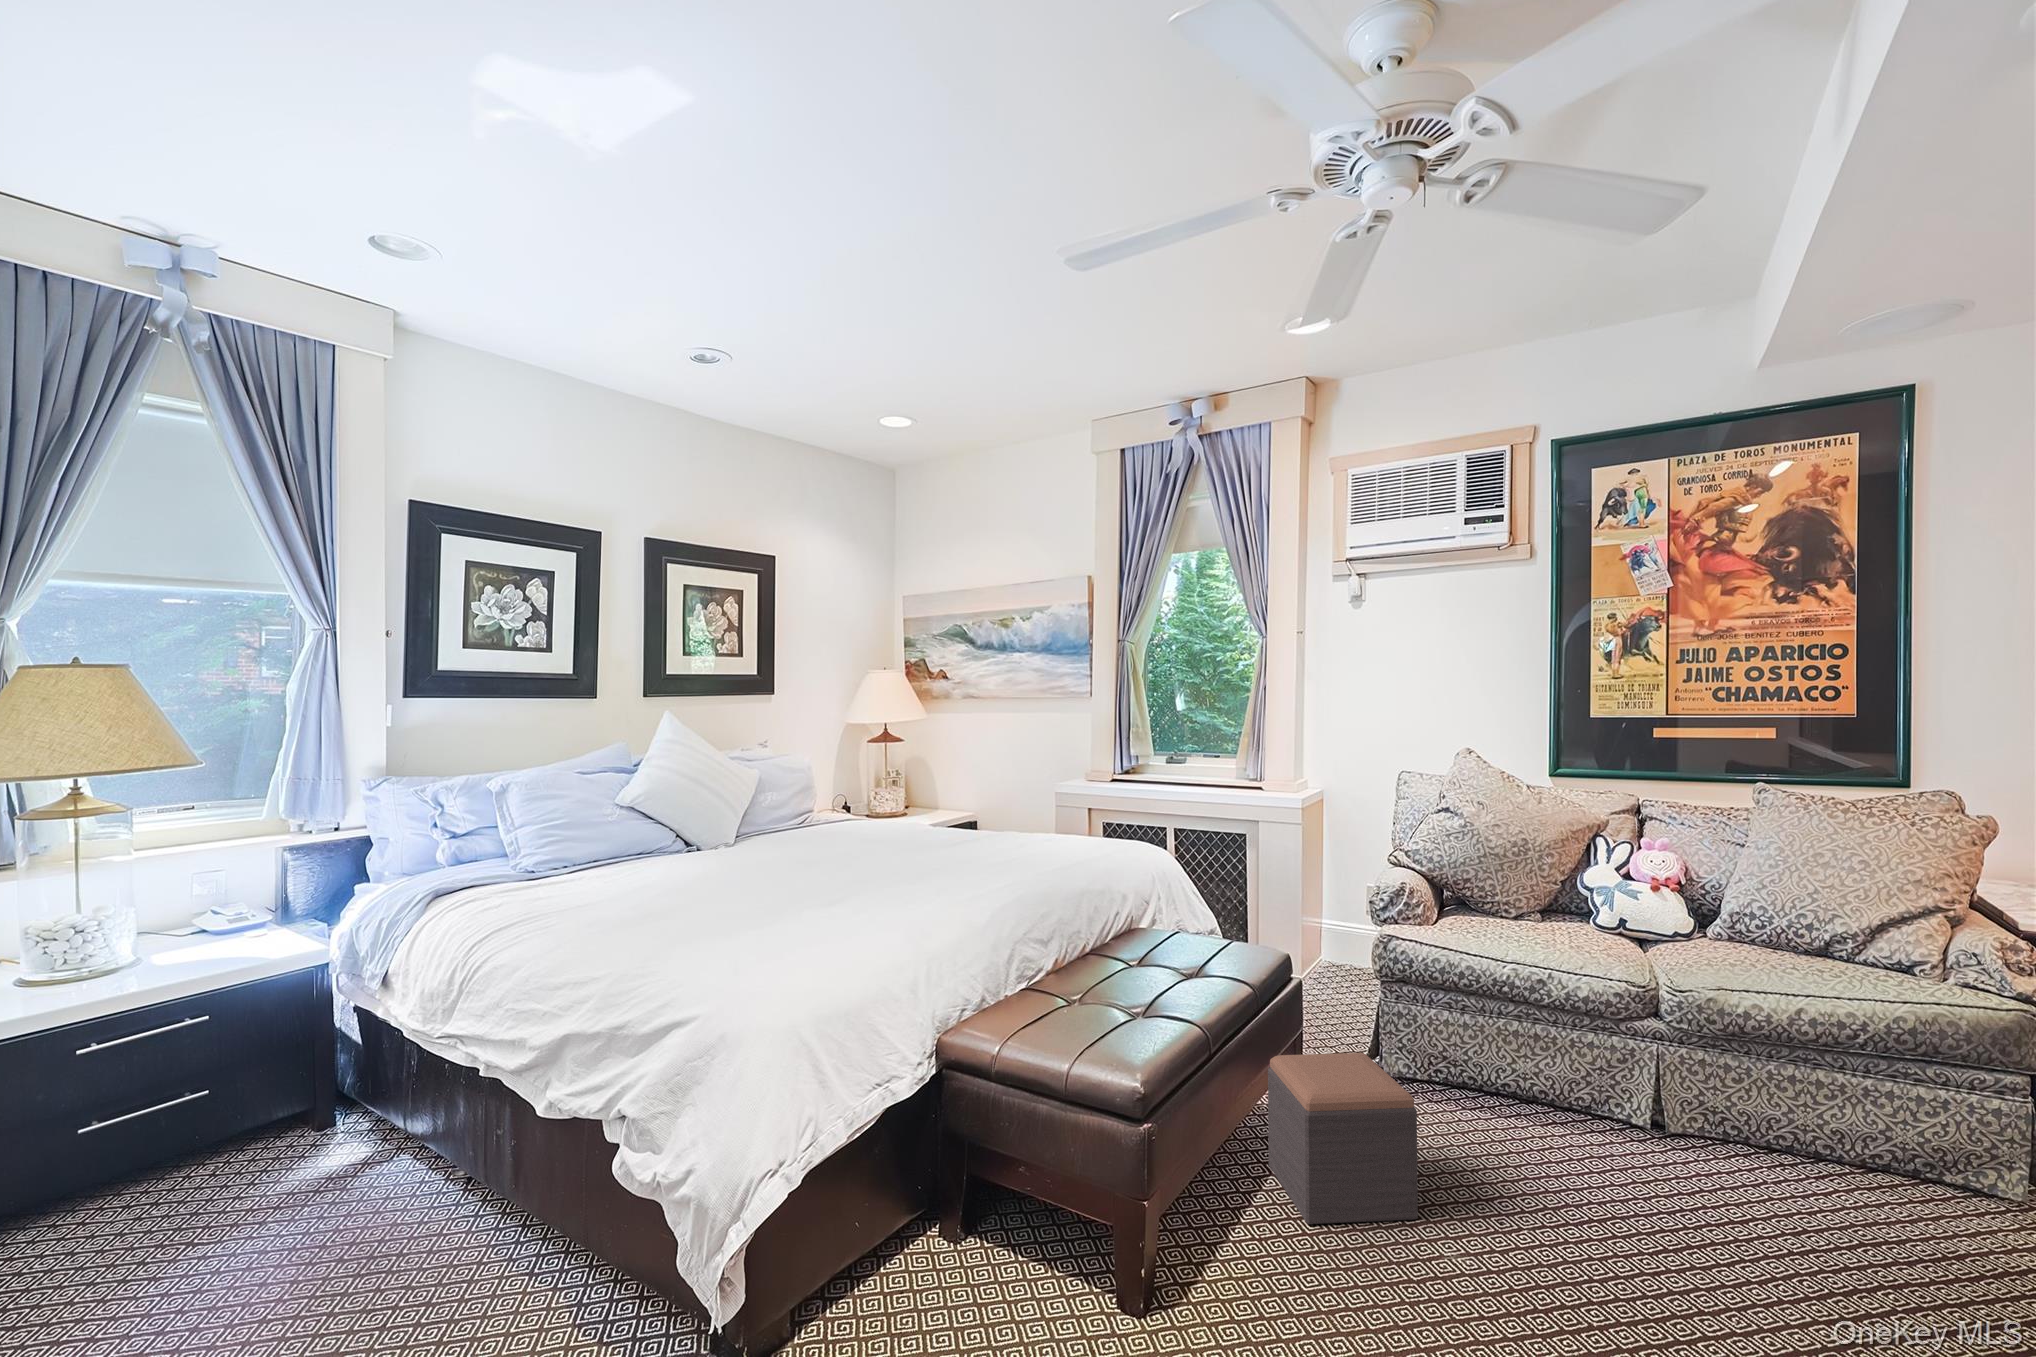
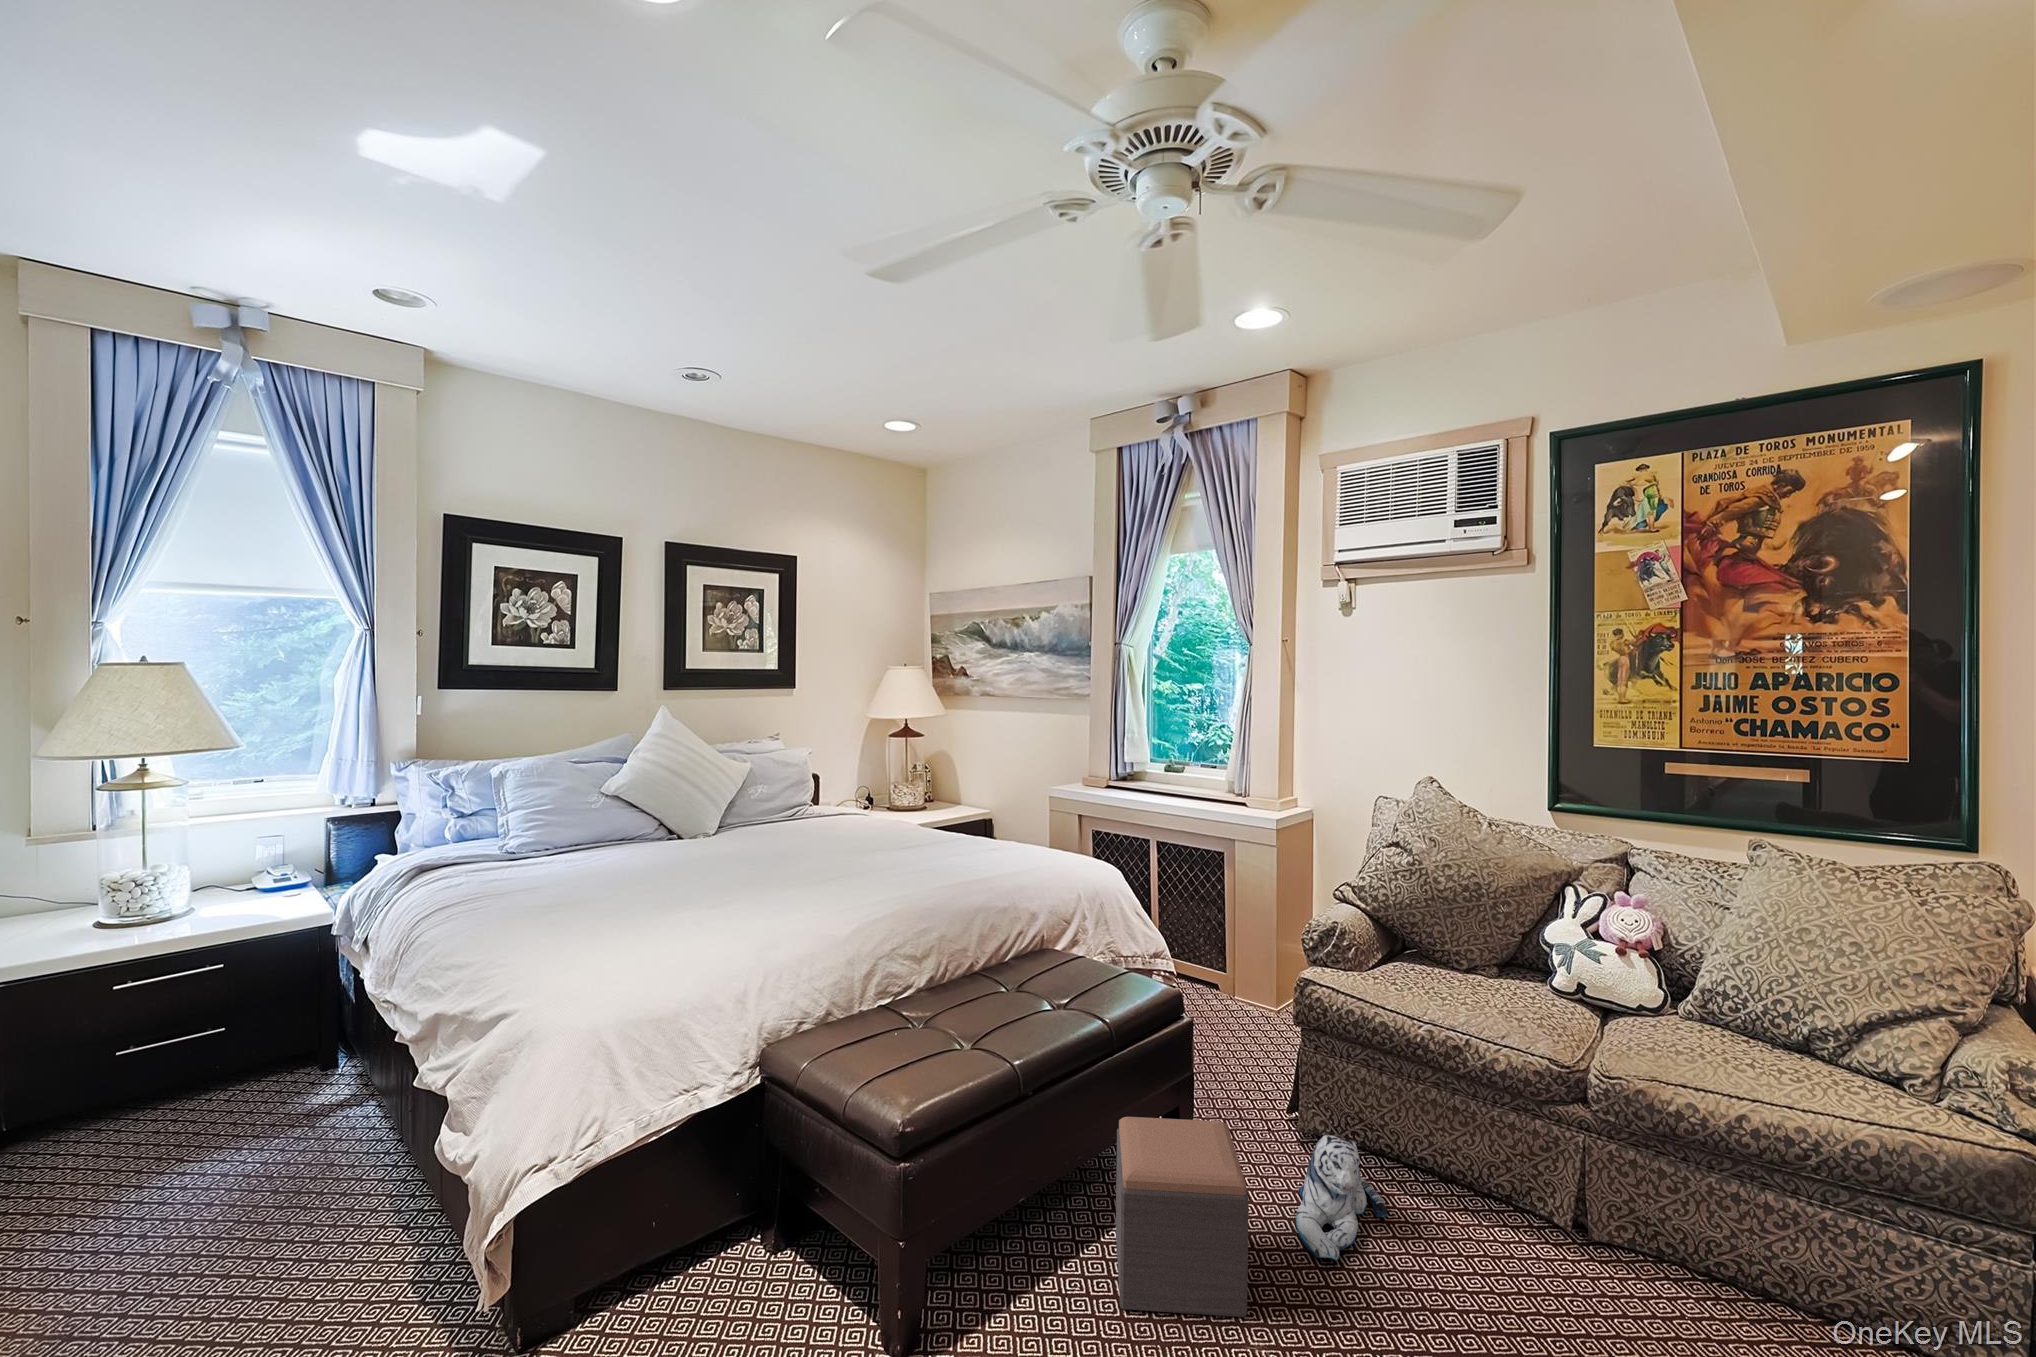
plush toy: none [1410,1062,1496,1169] -> present [1295,1135,1387,1260]

